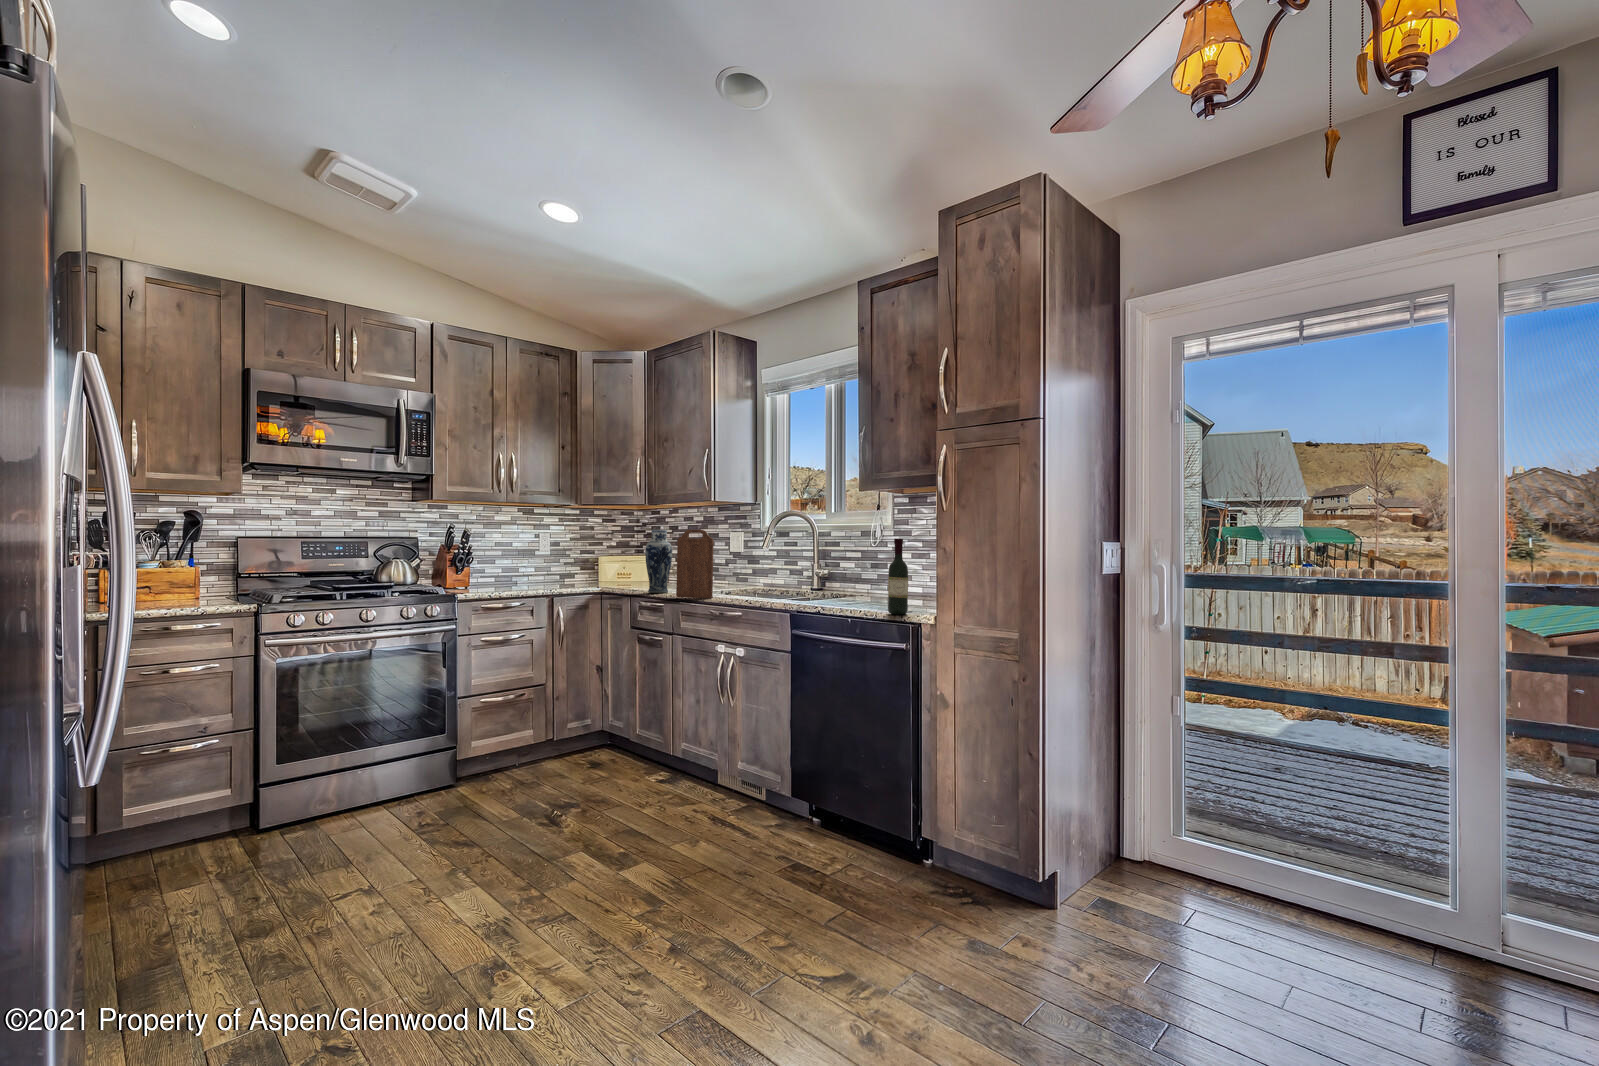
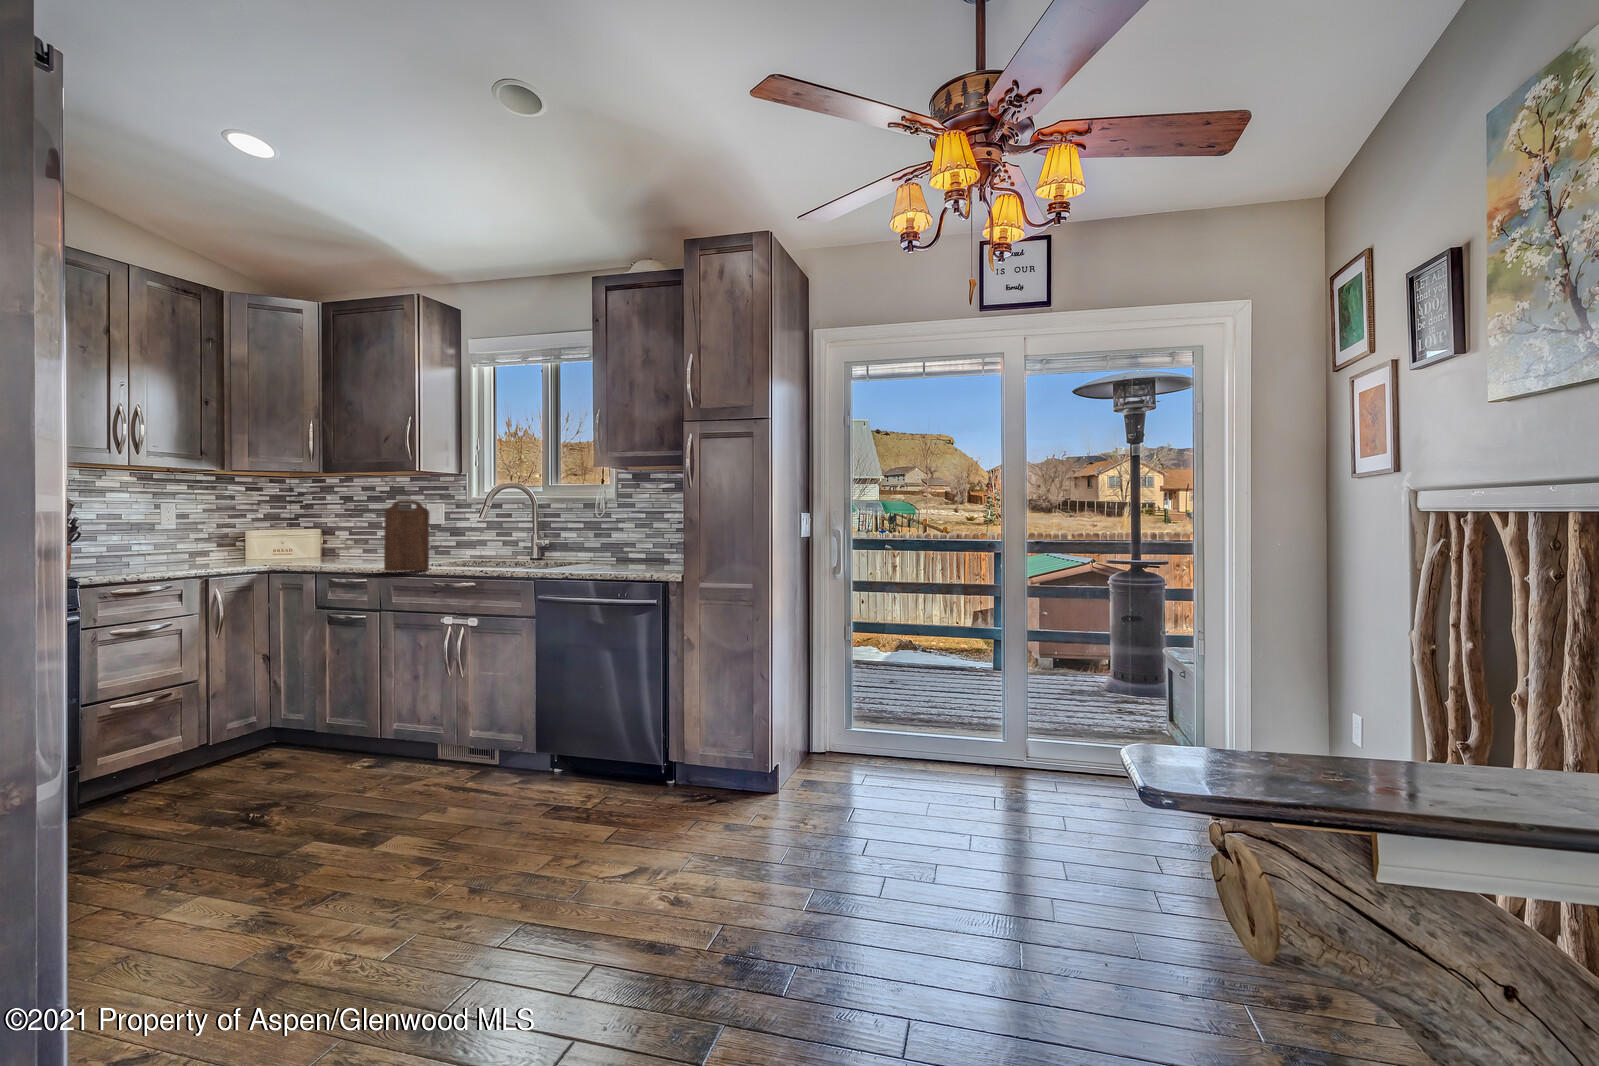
vase: present [645,530,672,593] -> none [334,500,368,568]
wine bottle: present [888,539,908,614] -> none [632,510,650,576]

